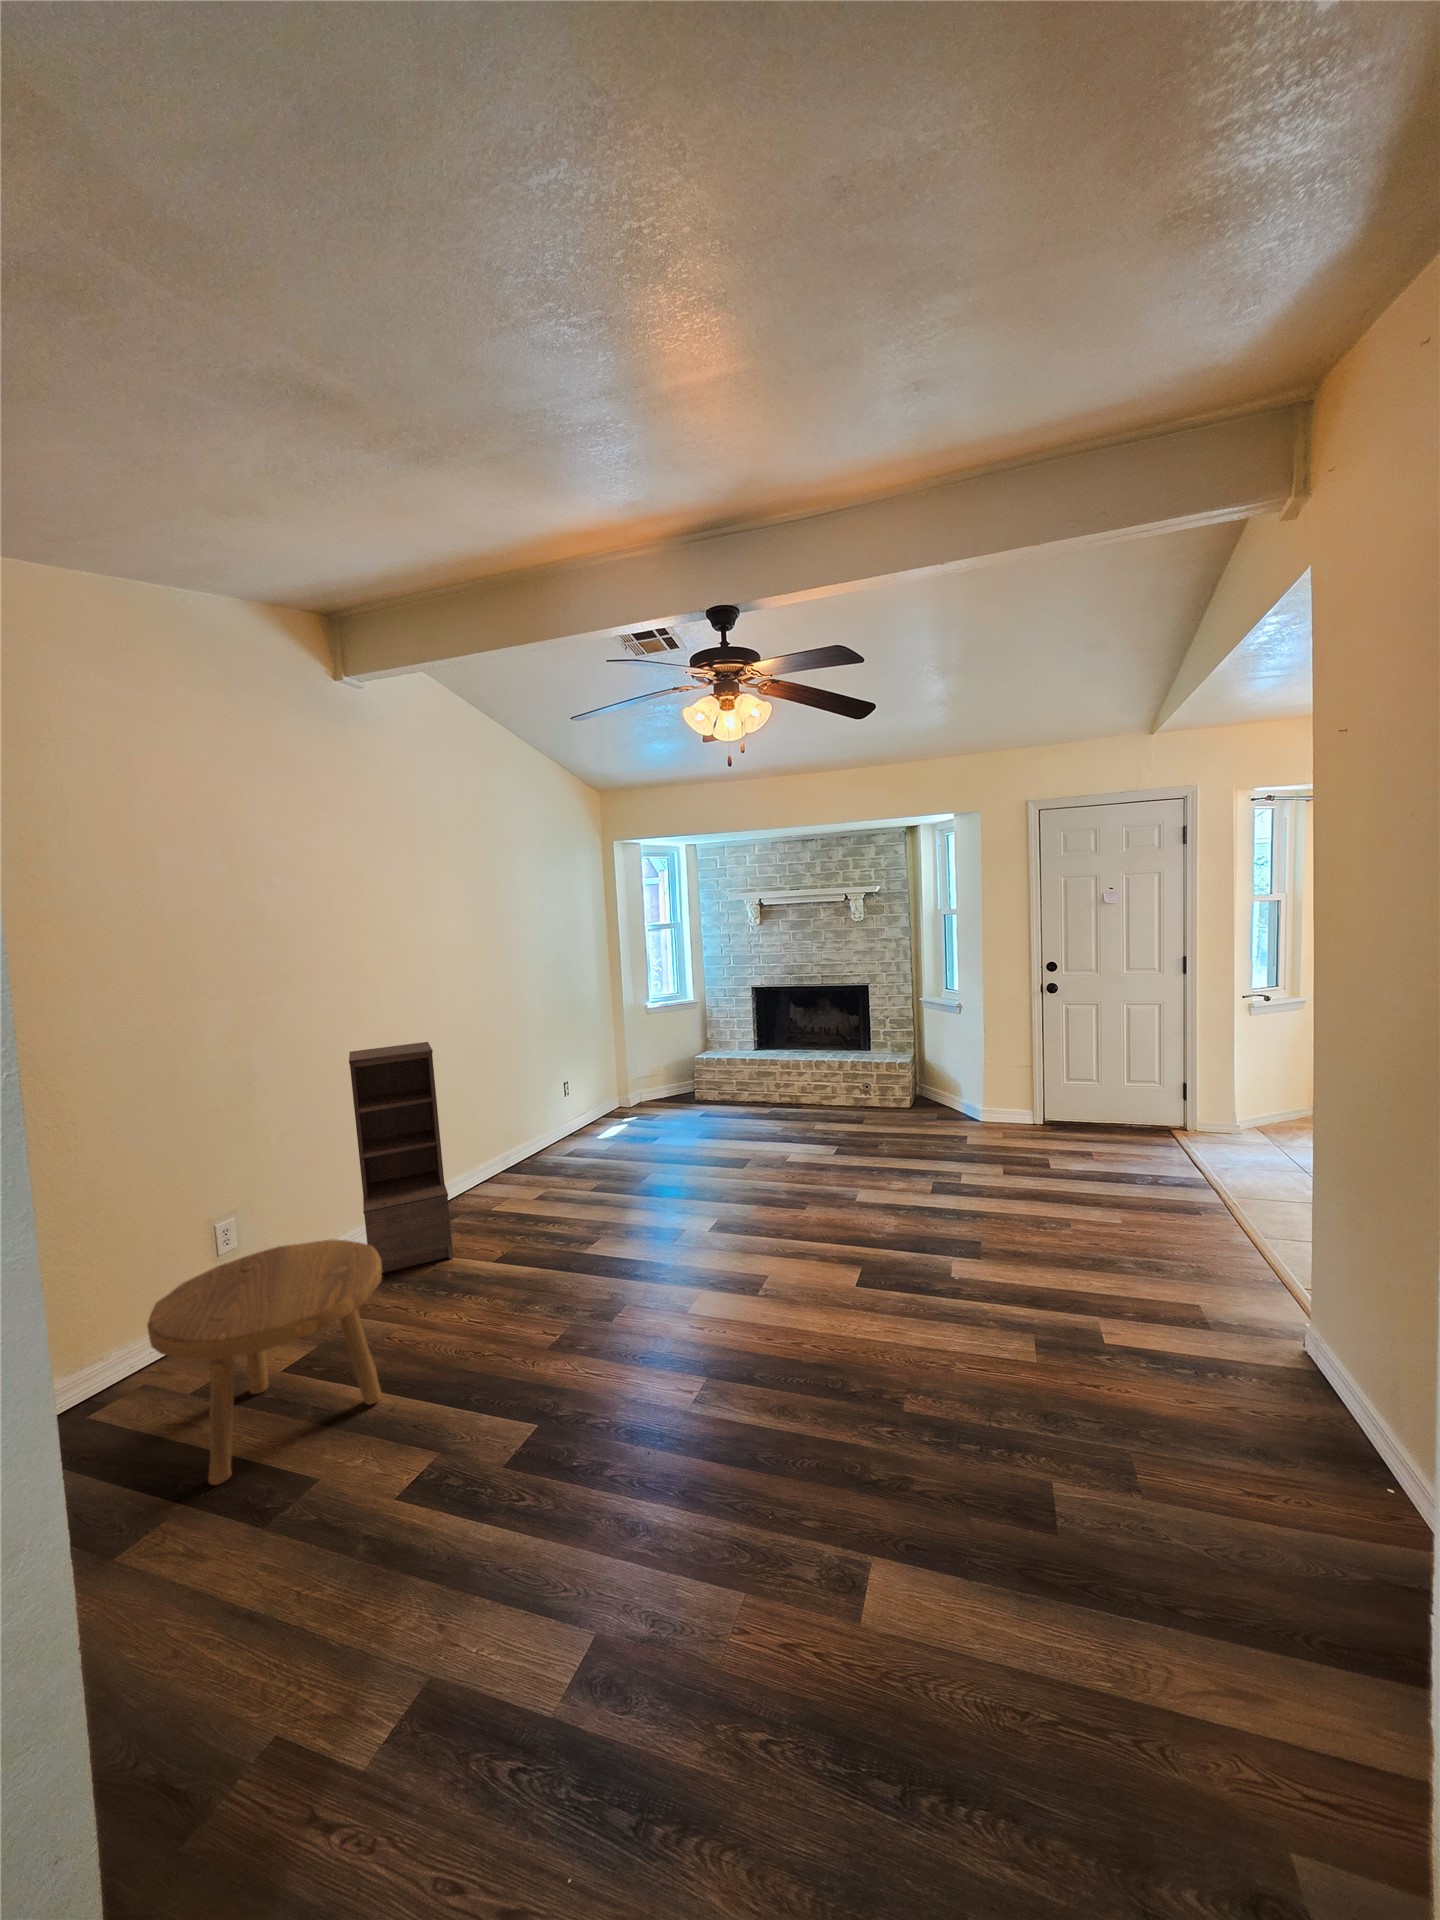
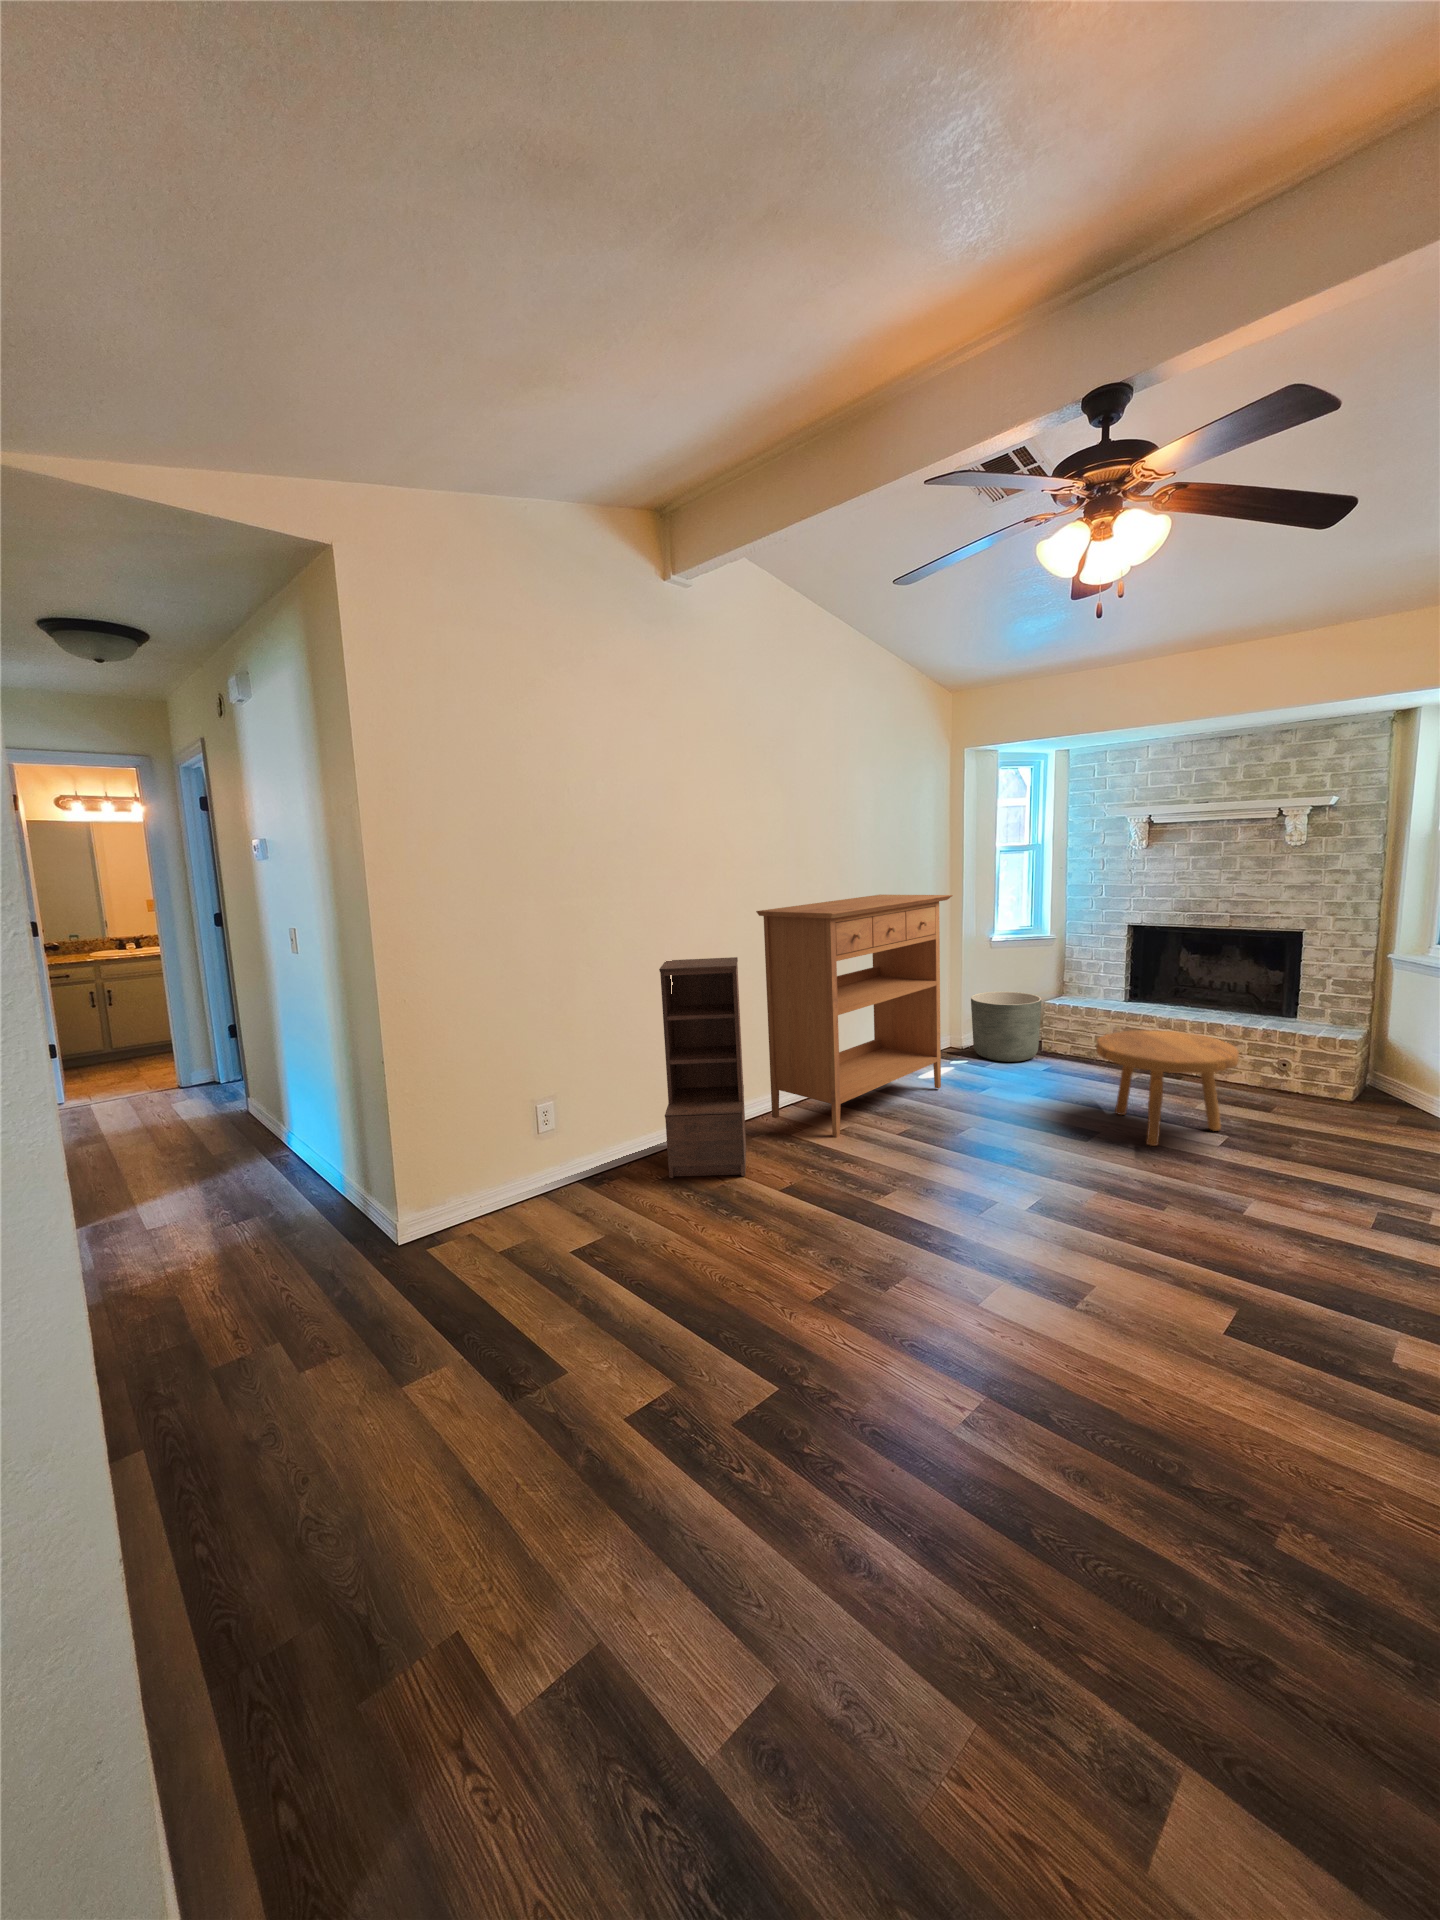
console table: none [440,970,619,1206] -> present [756,895,953,1137]
planter: none [634,1051,693,1114] -> present [971,992,1041,1062]
footstool: present [147,1239,382,1485] -> present [1096,1030,1239,1146]

